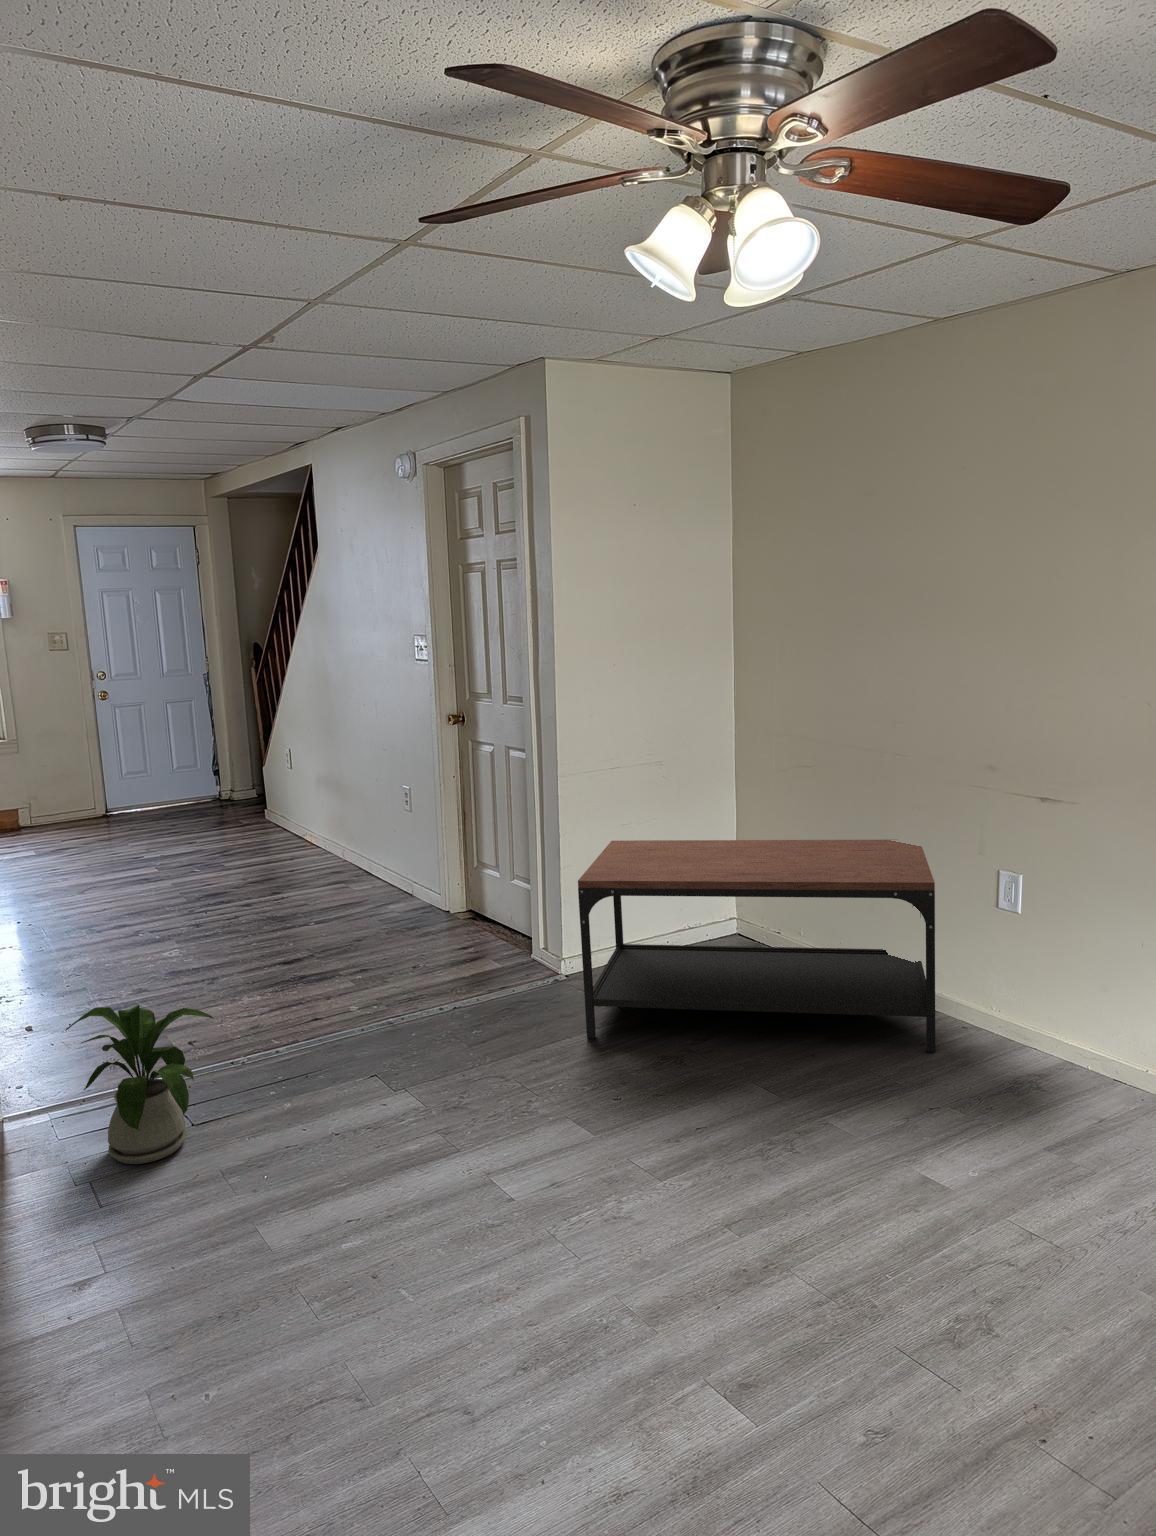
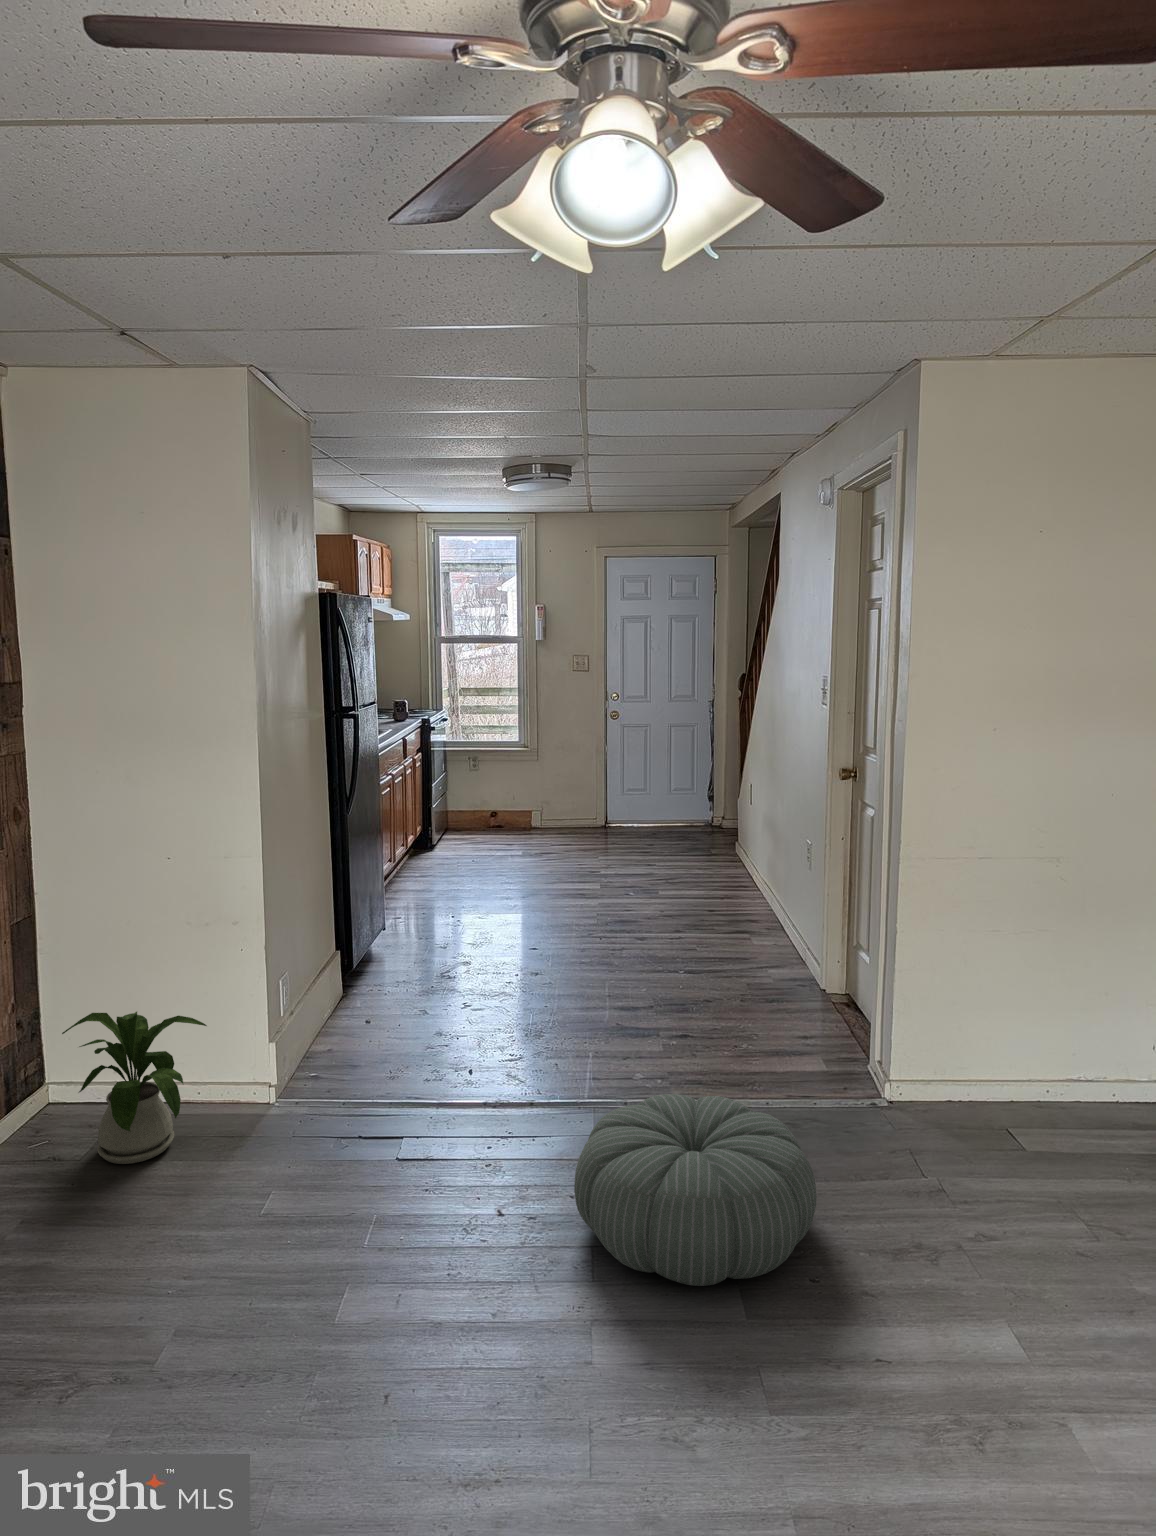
coffee table: present [578,840,936,1052] -> none [548,869,872,1074]
pouf: none [601,1077,866,1279] -> present [574,1094,816,1286]

